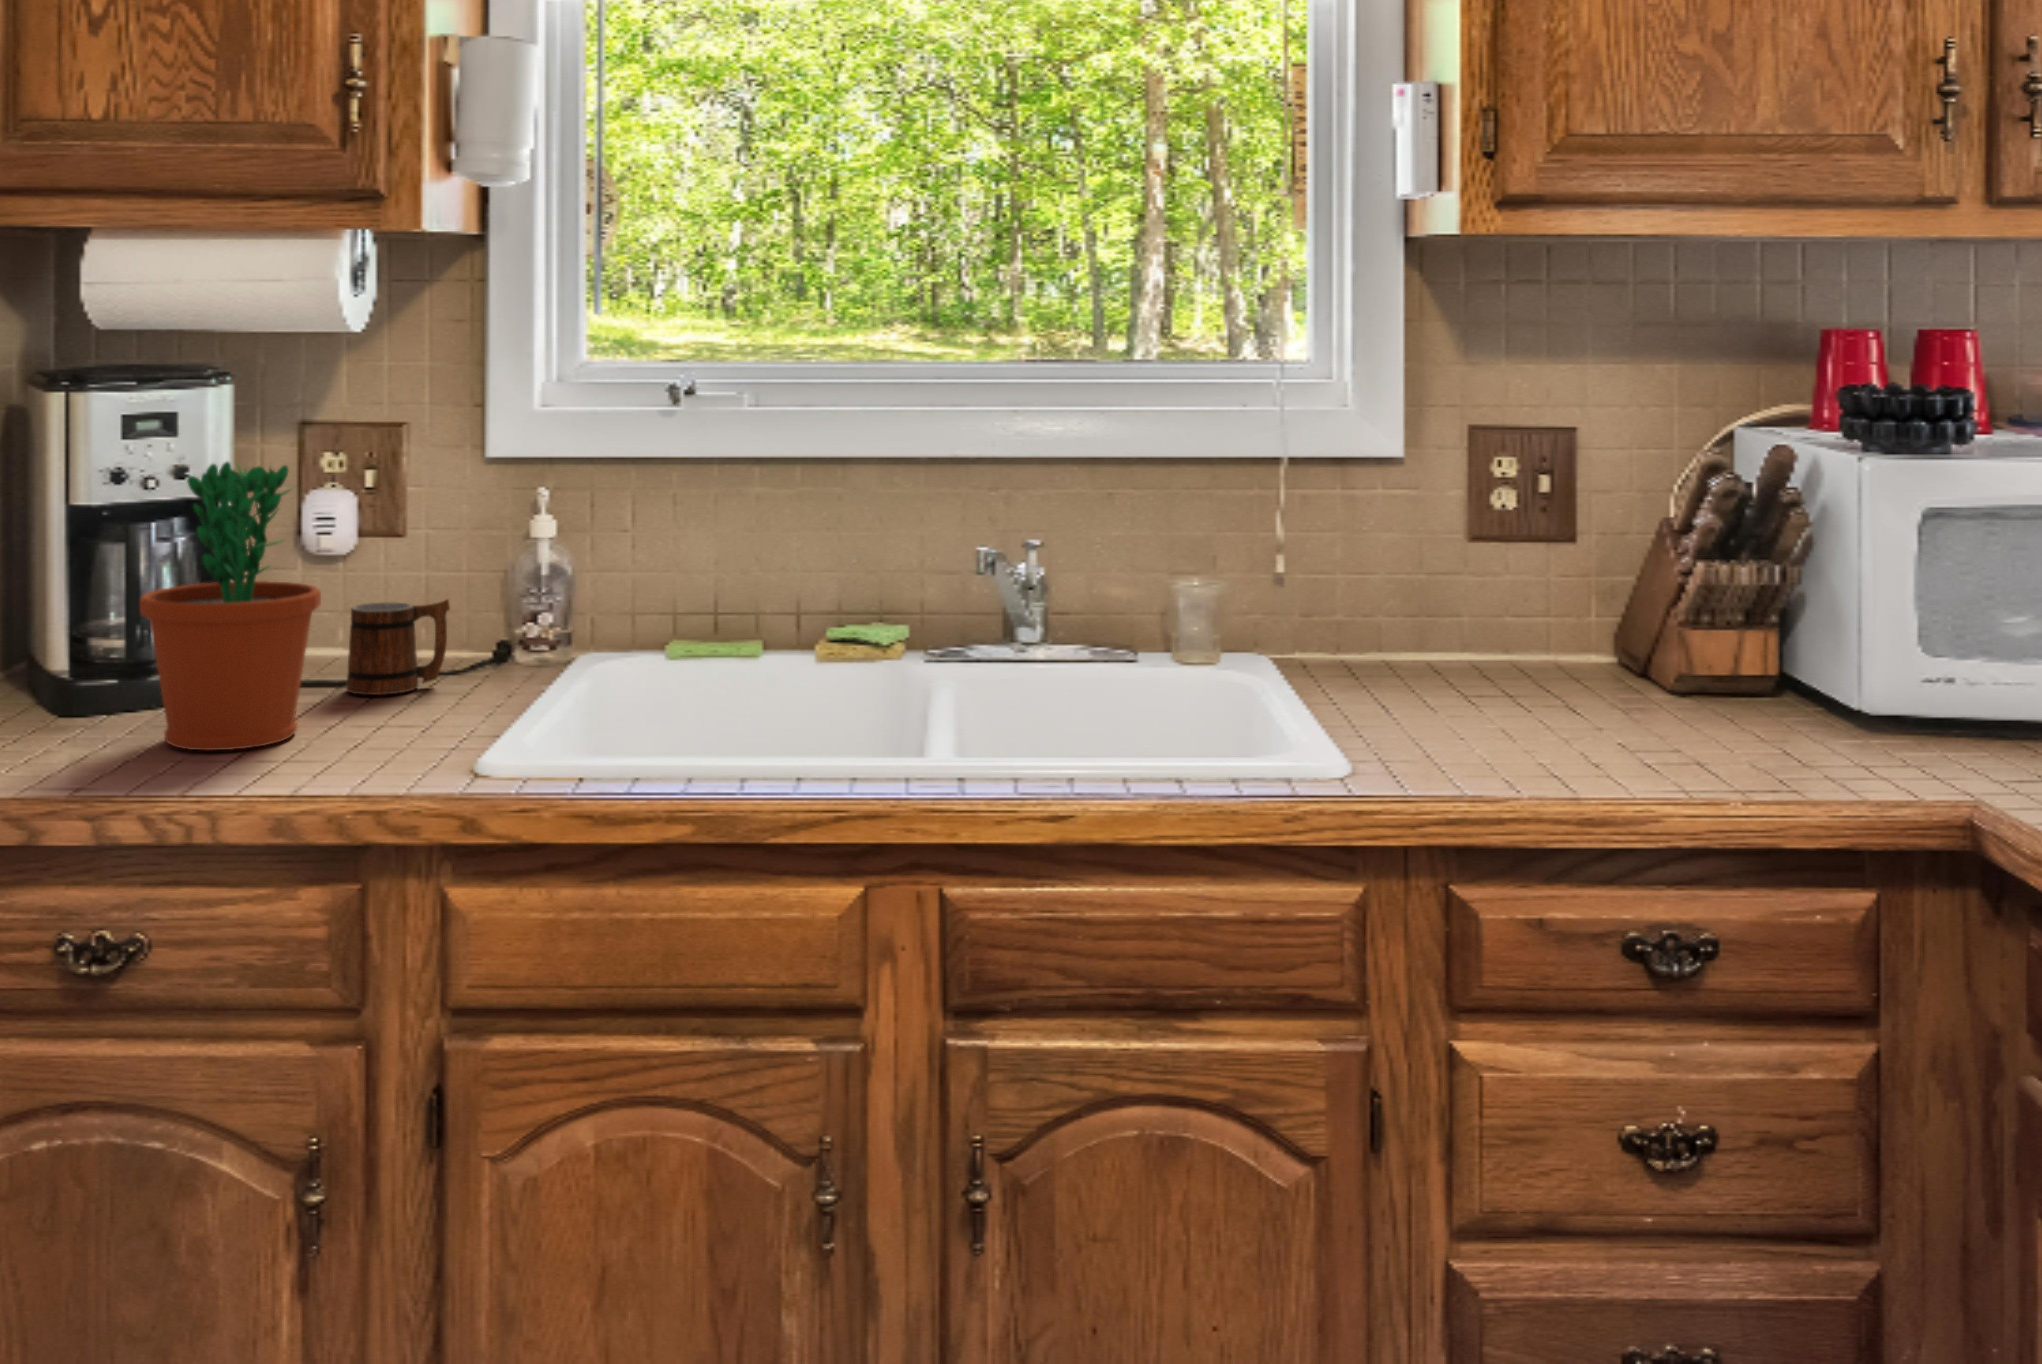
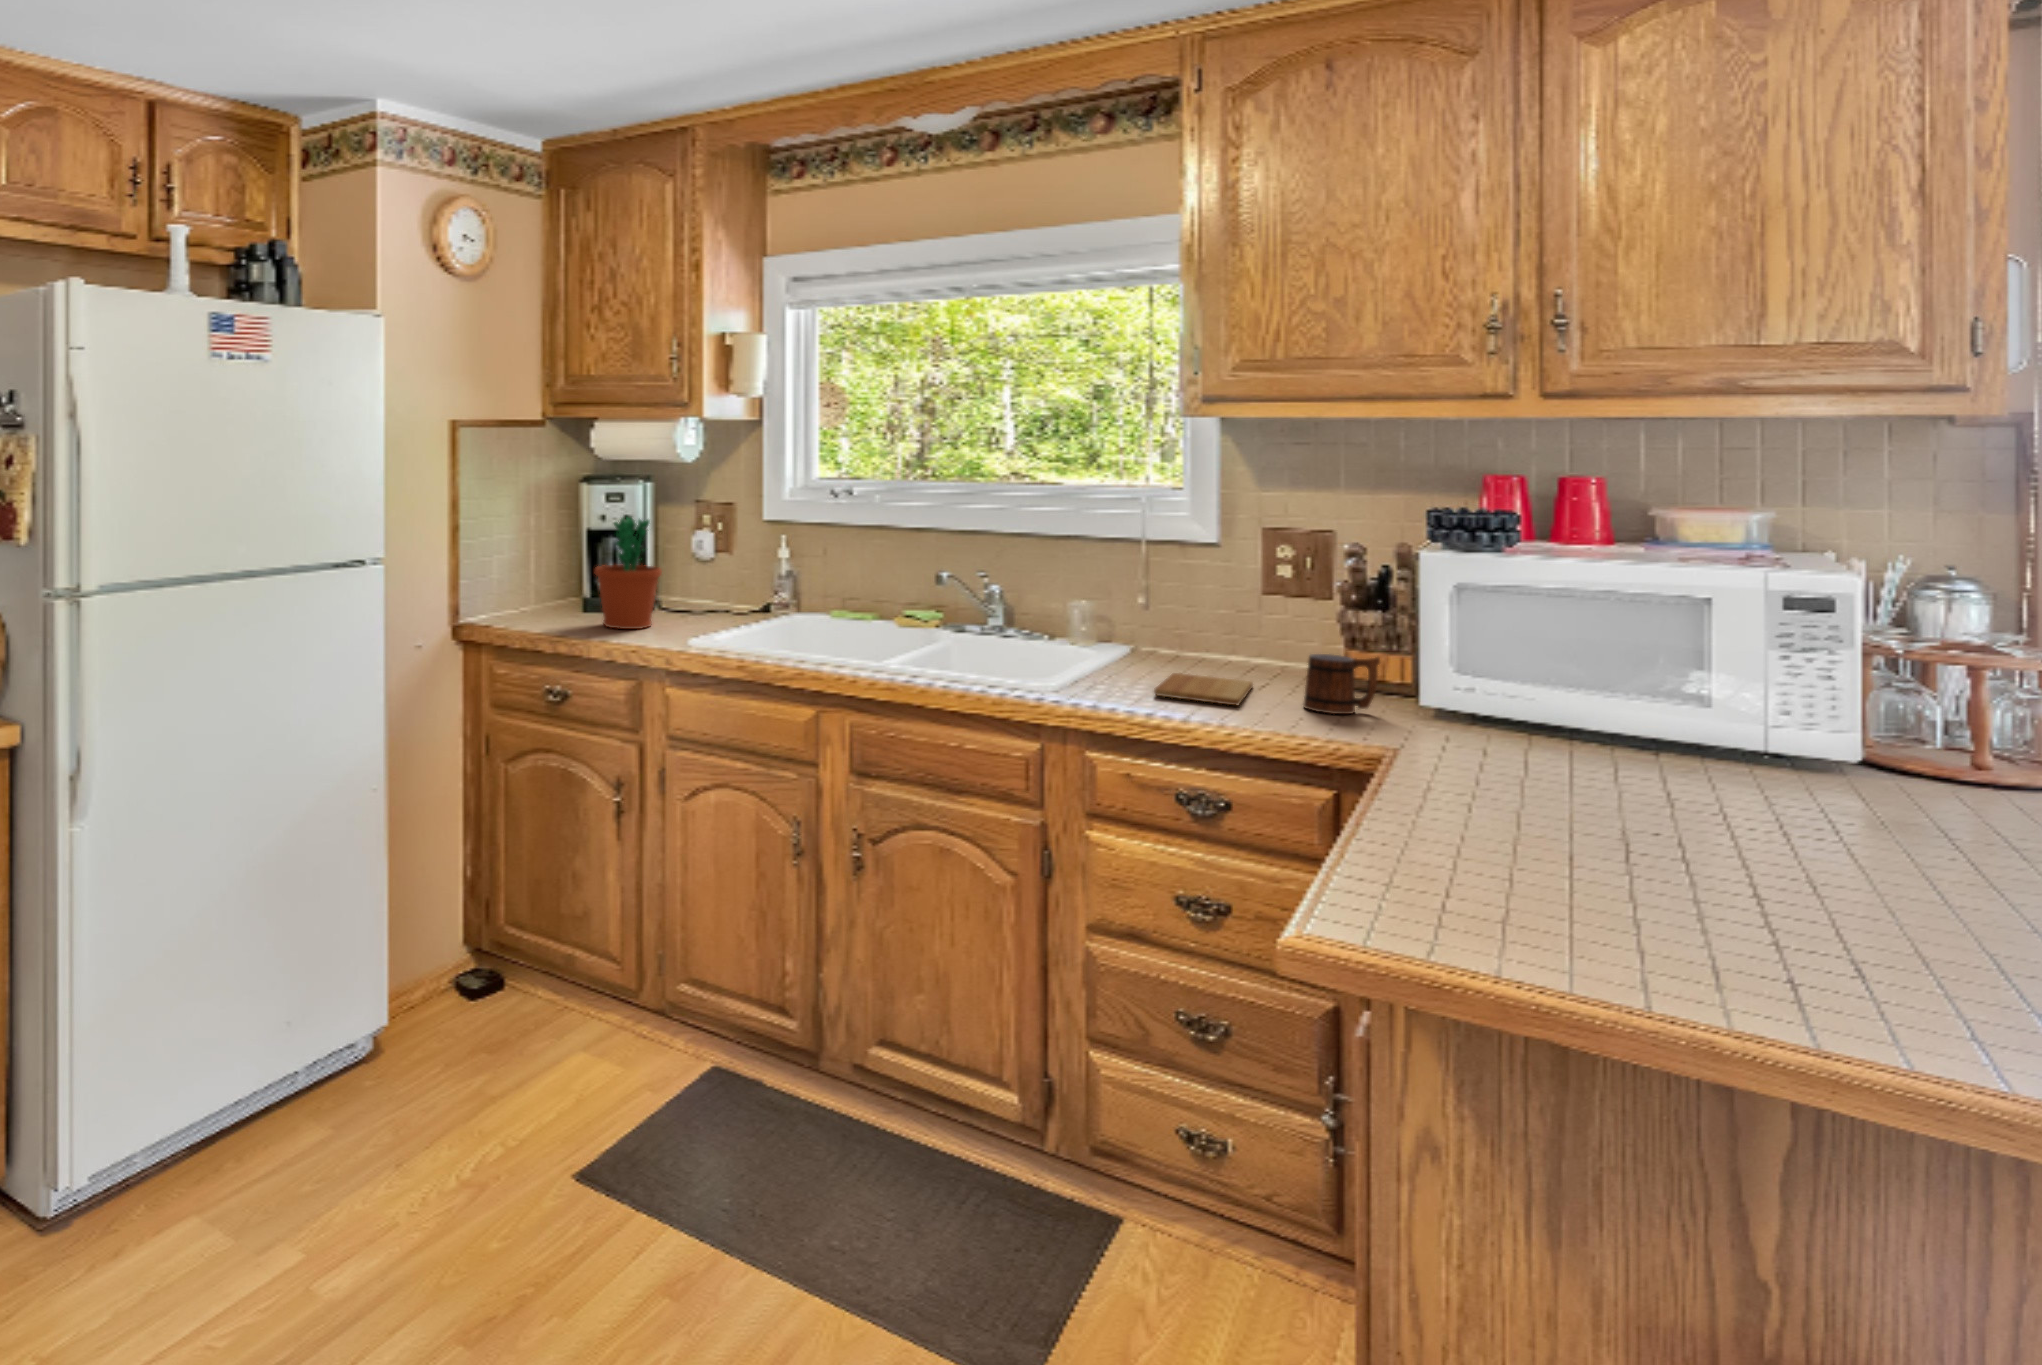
mug: present [346,599,450,695] -> present [1303,654,1380,714]
cutting board: none [1436,700,1639,752] -> present [1154,673,1253,705]

